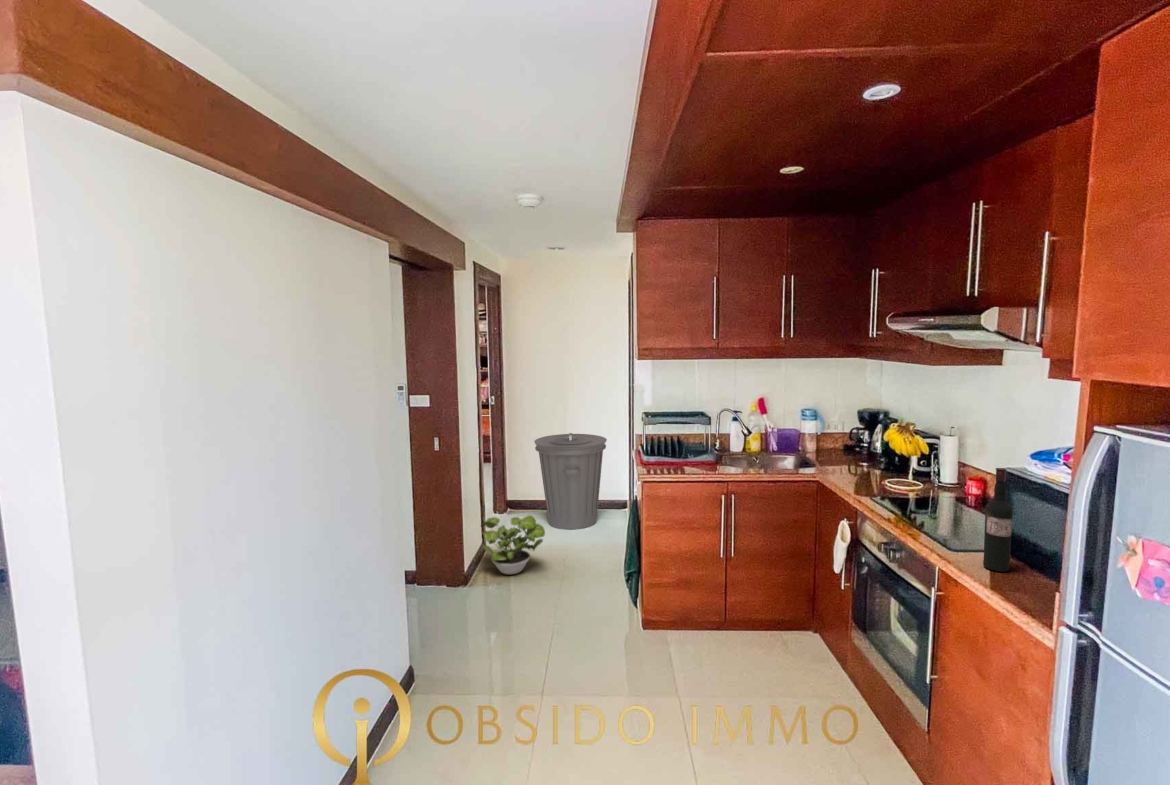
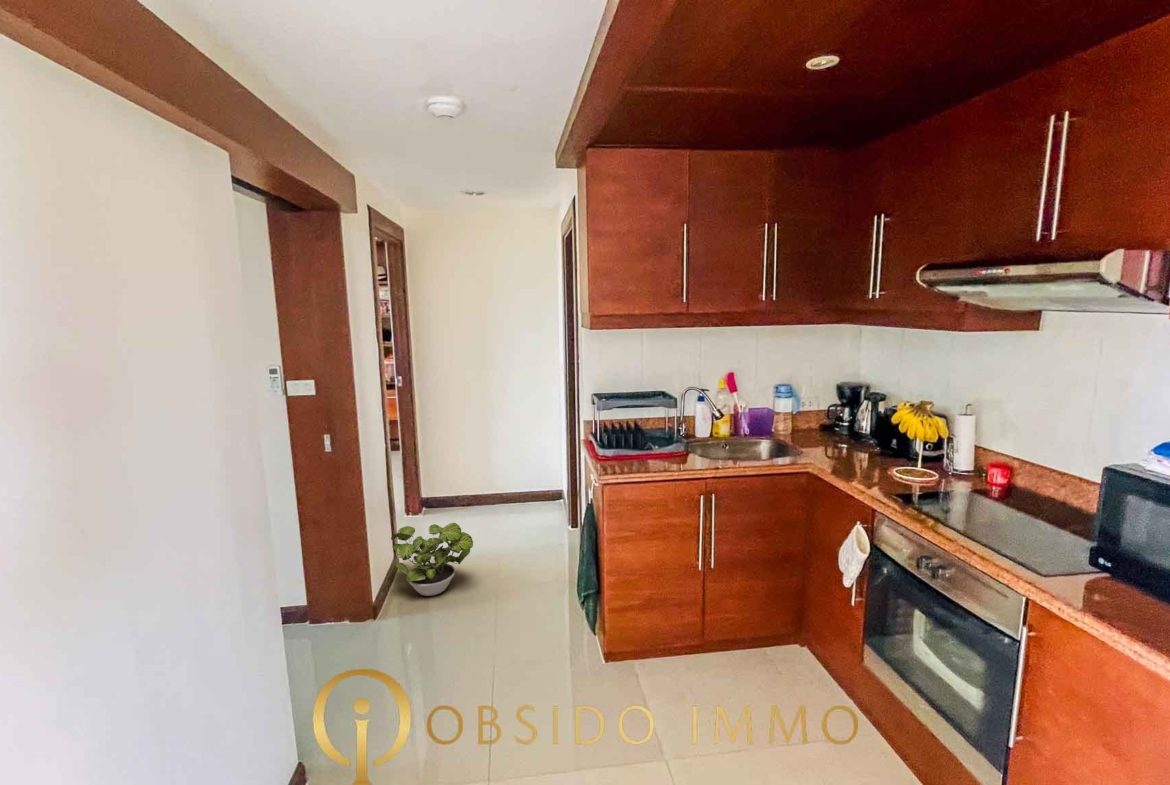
trash can: present [534,433,607,530] -> none [452,417,538,529]
wine bottle: present [983,468,1013,572] -> none [1094,469,1142,607]

